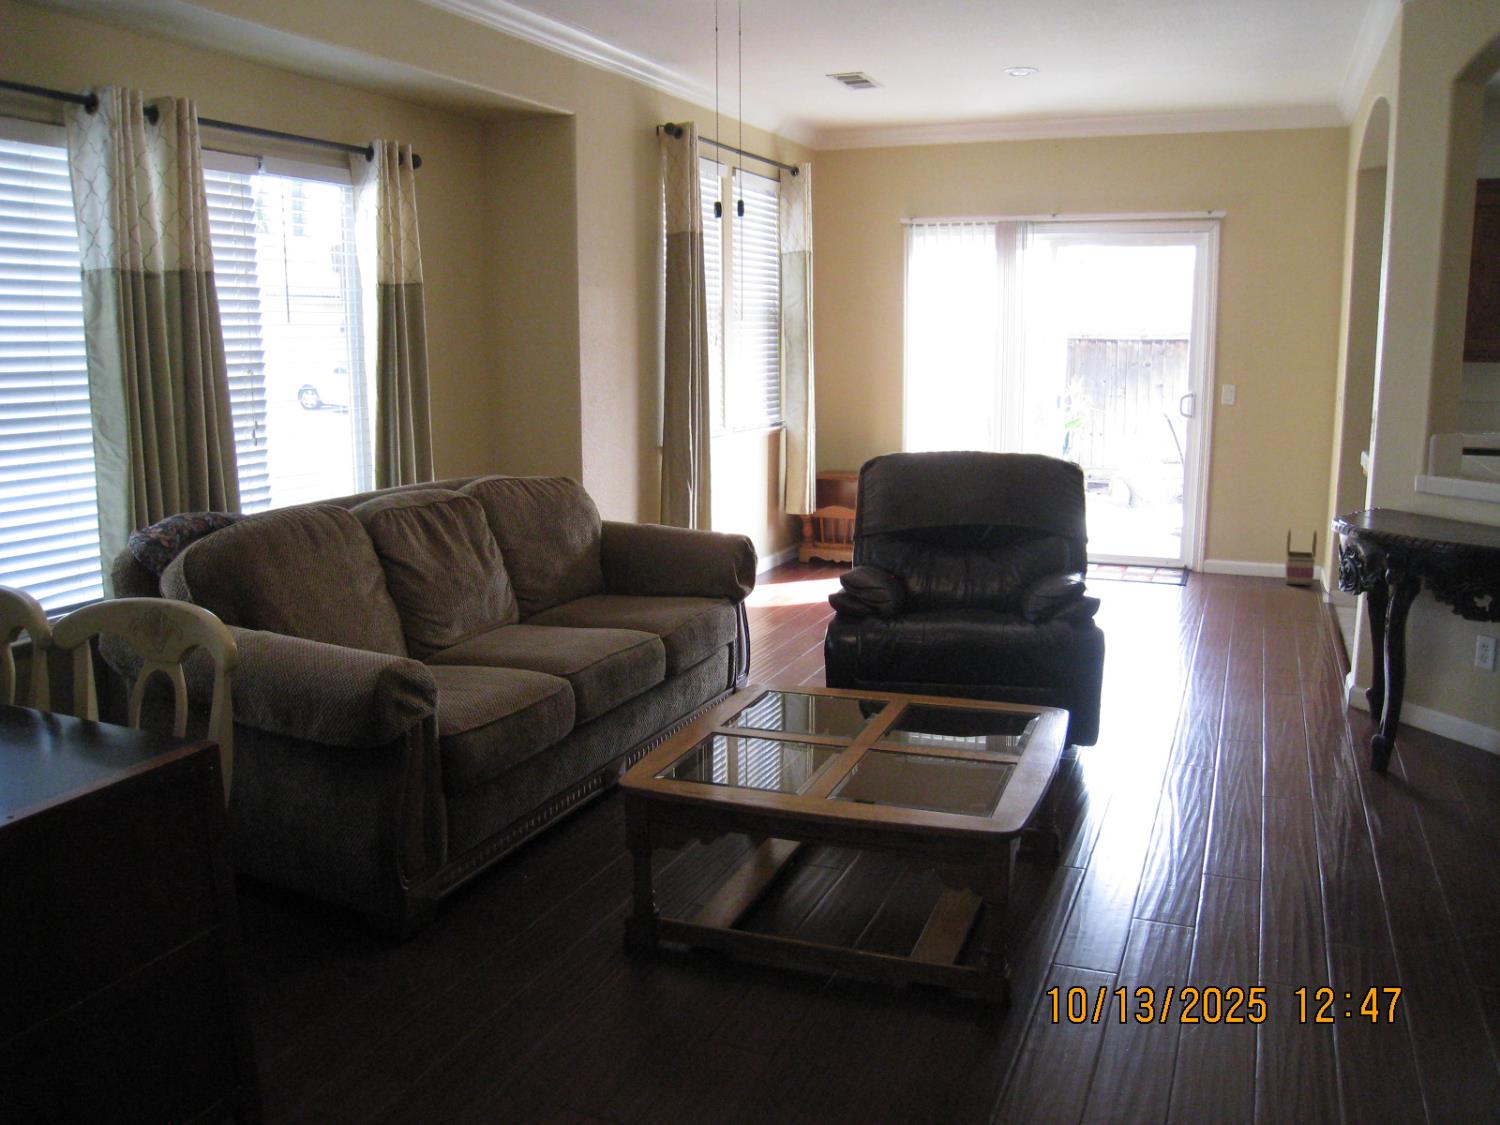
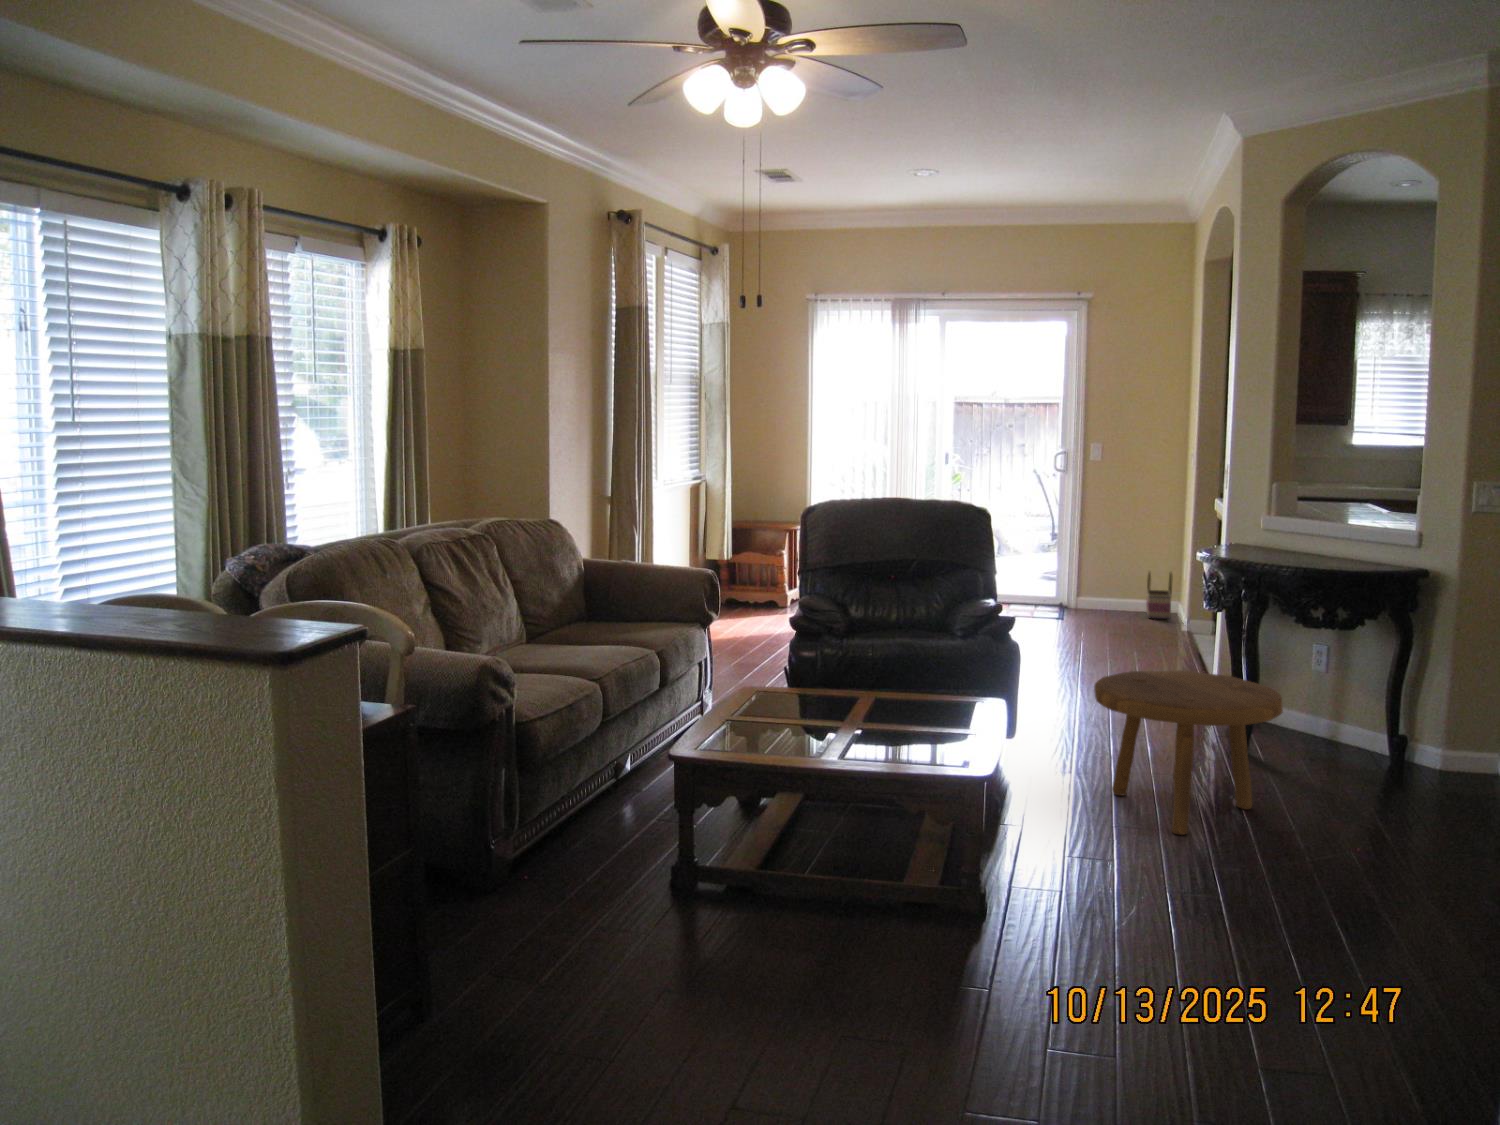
footstool: none [1182,674,1432,894] -> present [1094,671,1283,835]

